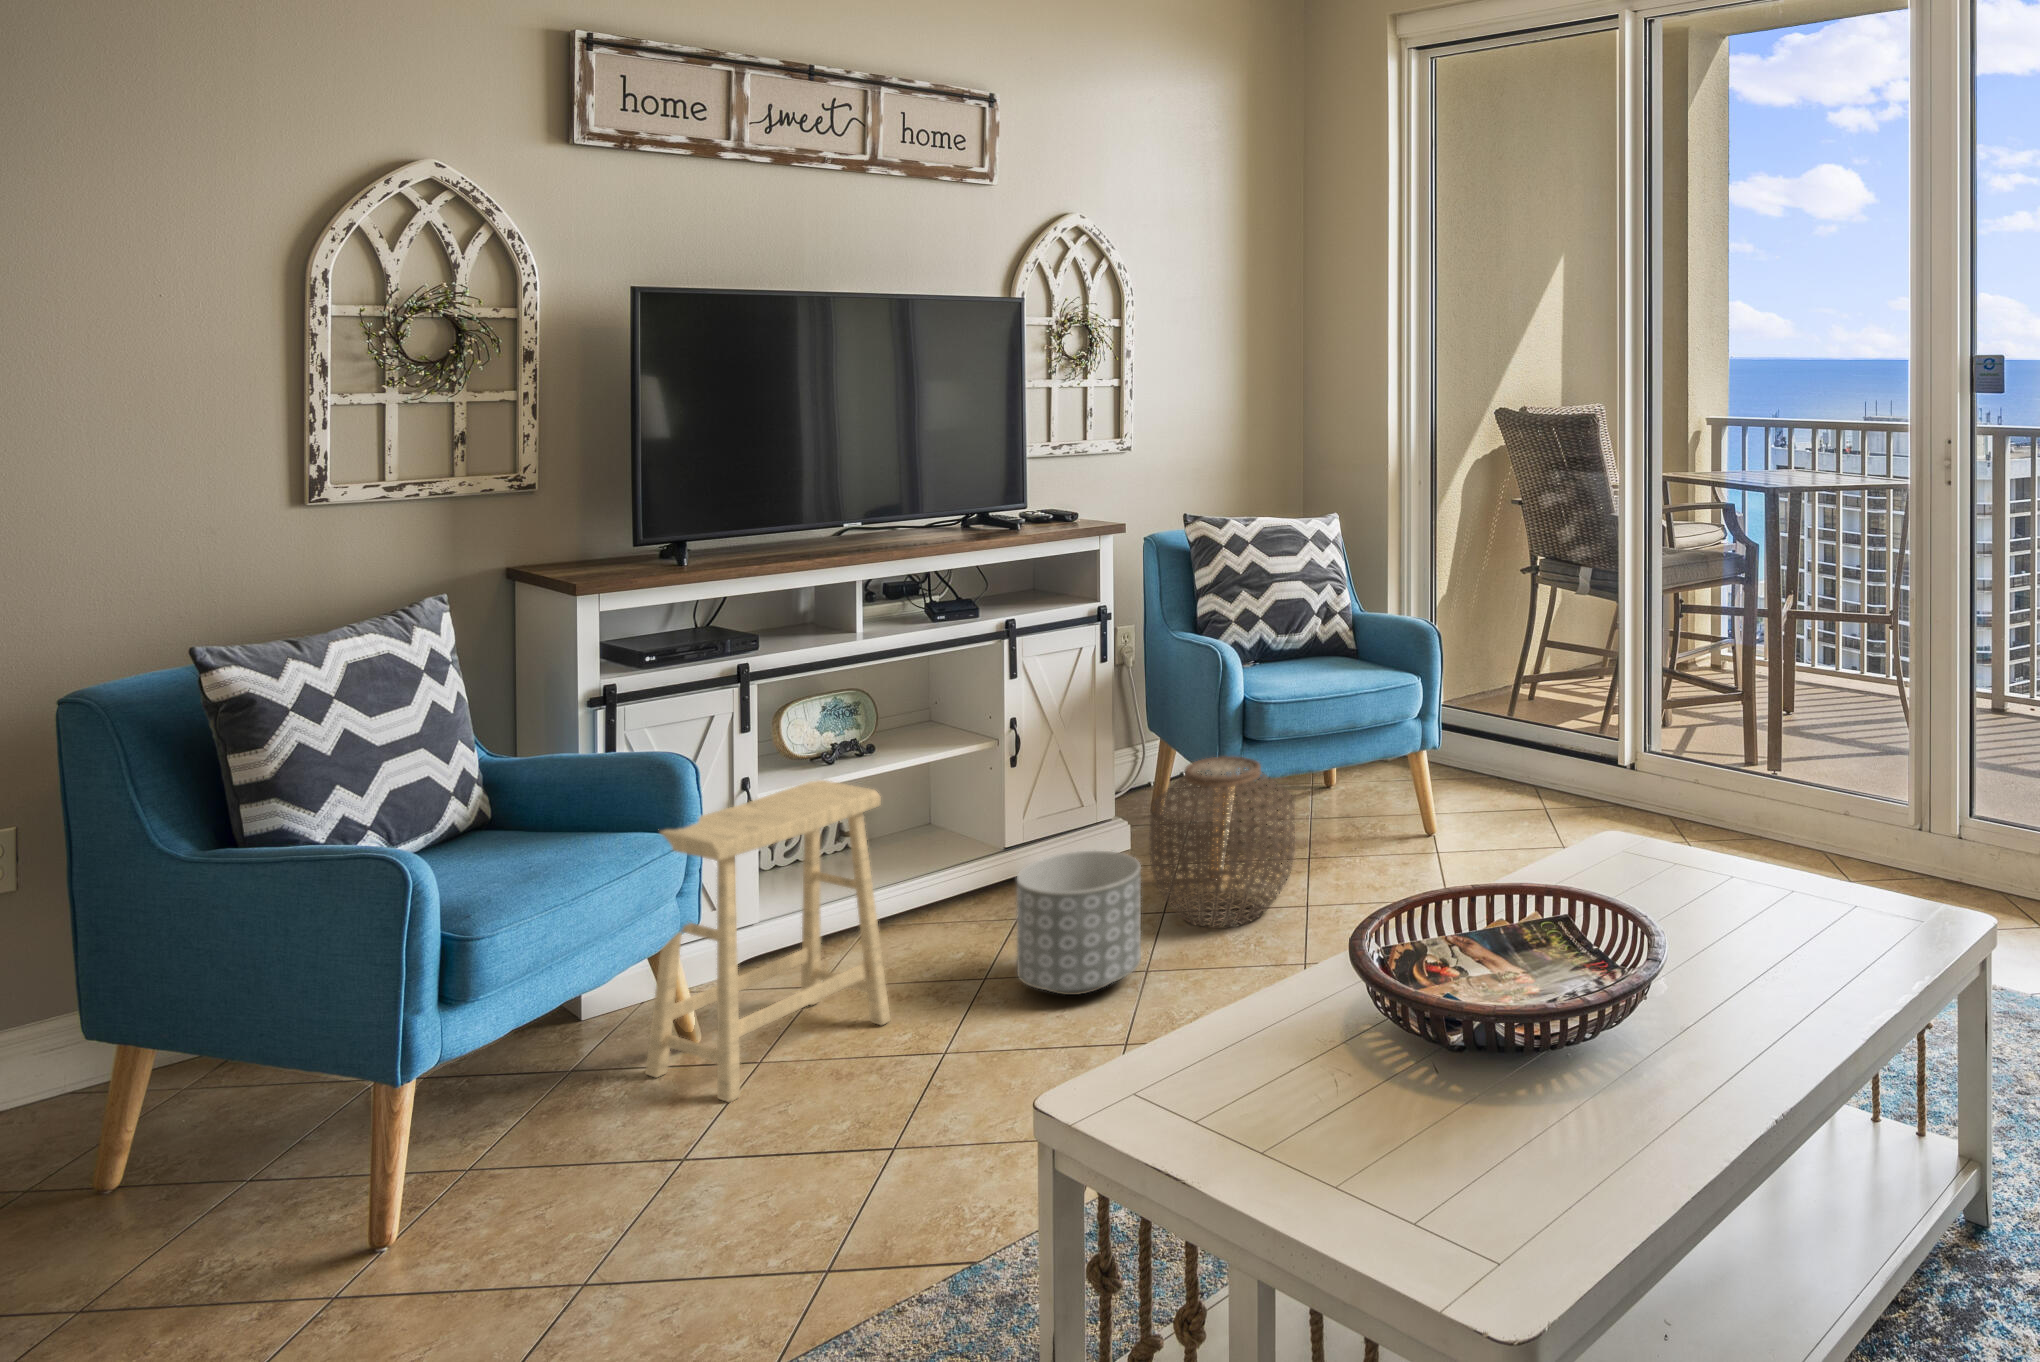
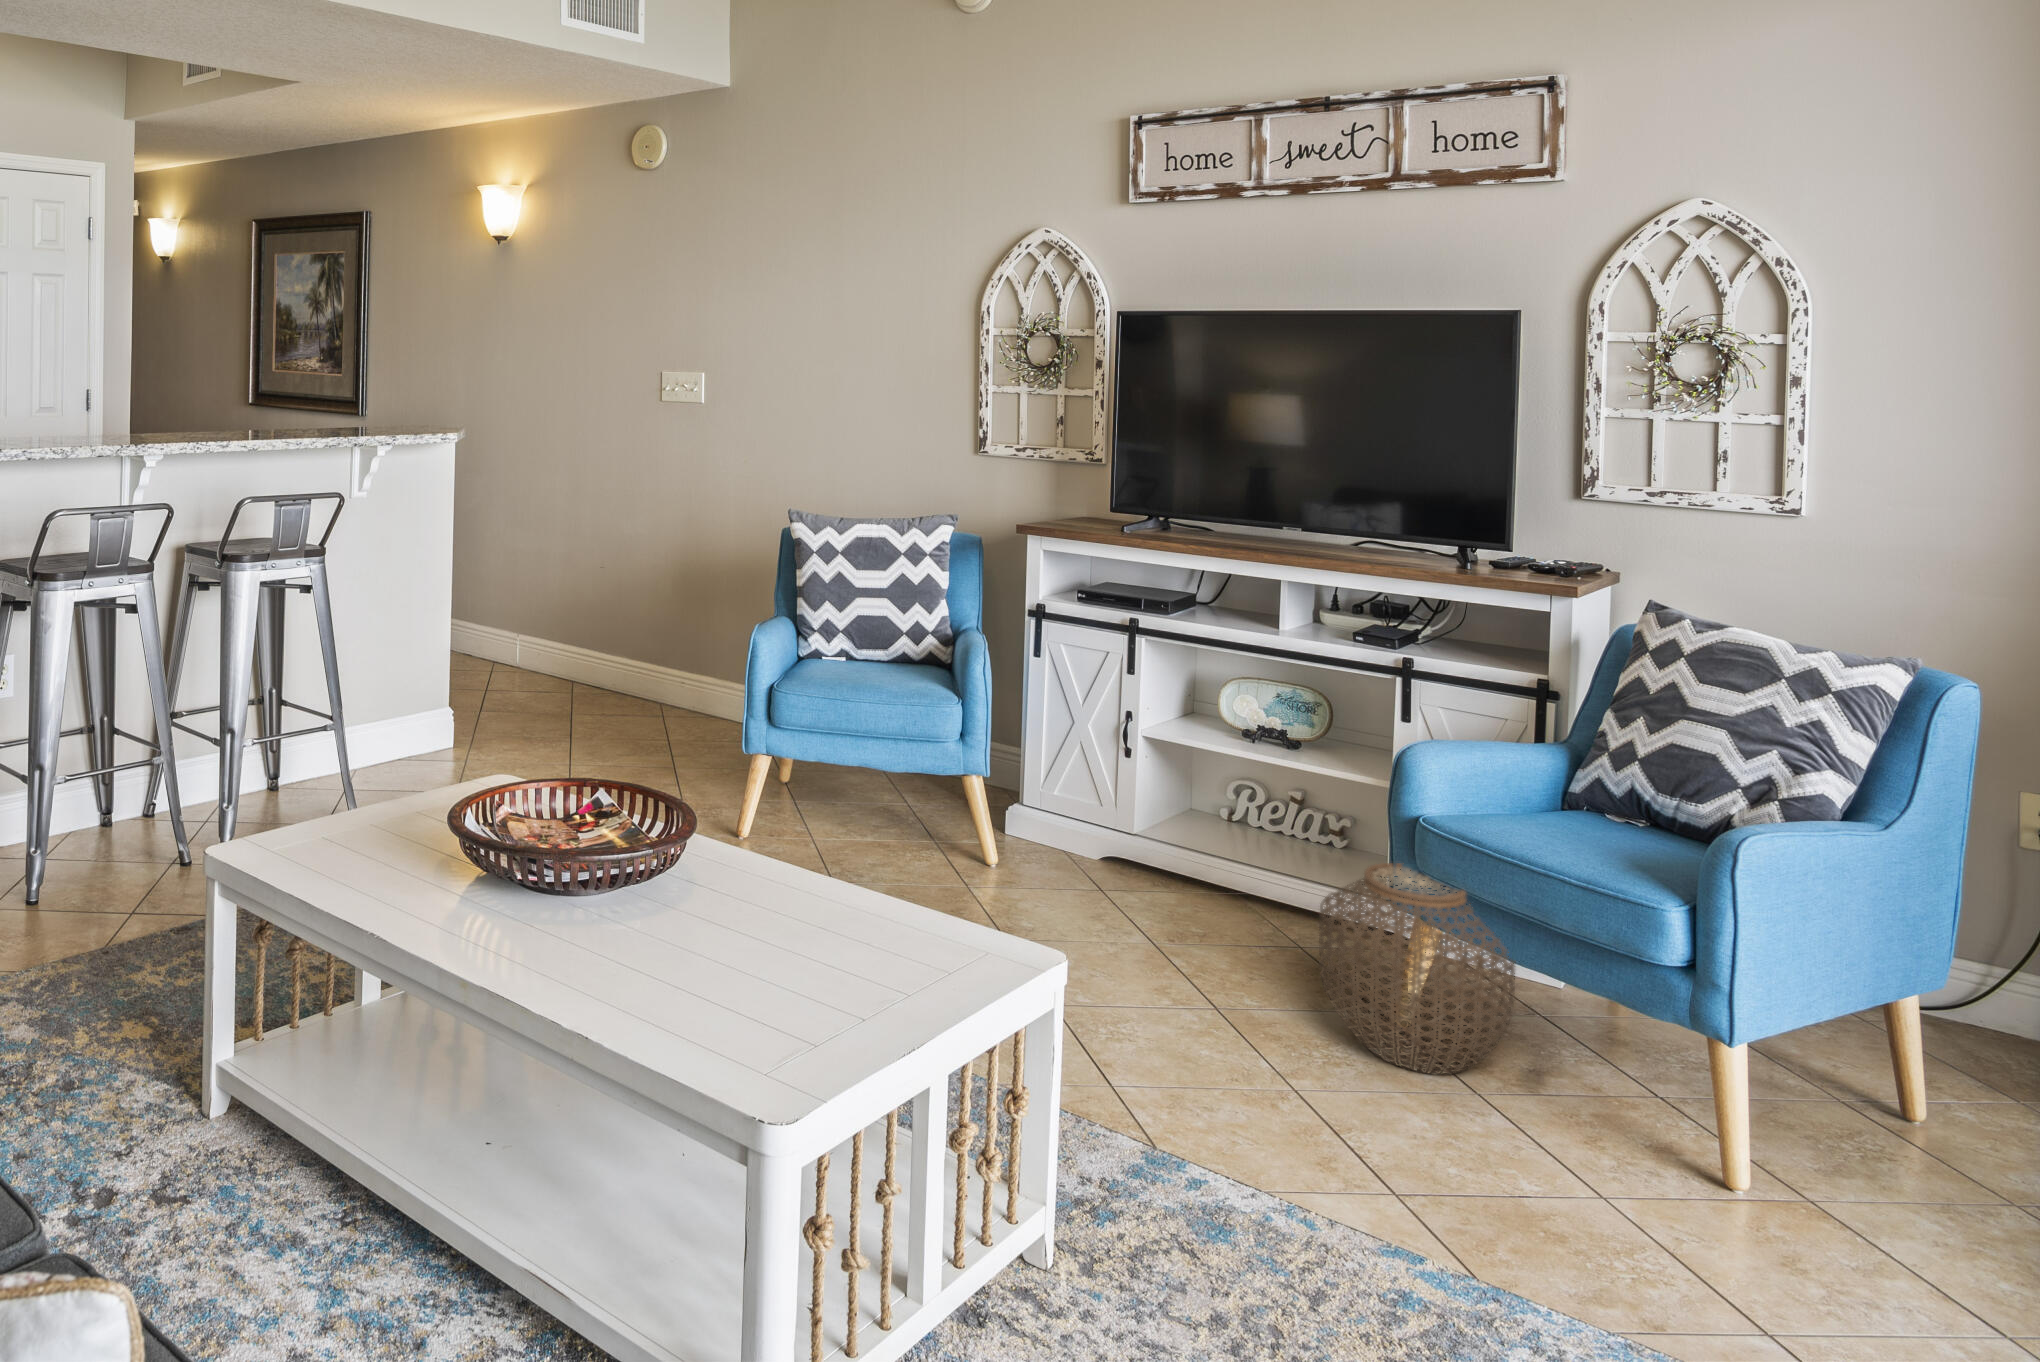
footstool: present [645,780,890,1102] -> none [916,697,1080,920]
planter: present [1017,850,1141,995] -> none [1113,858,1237,998]

